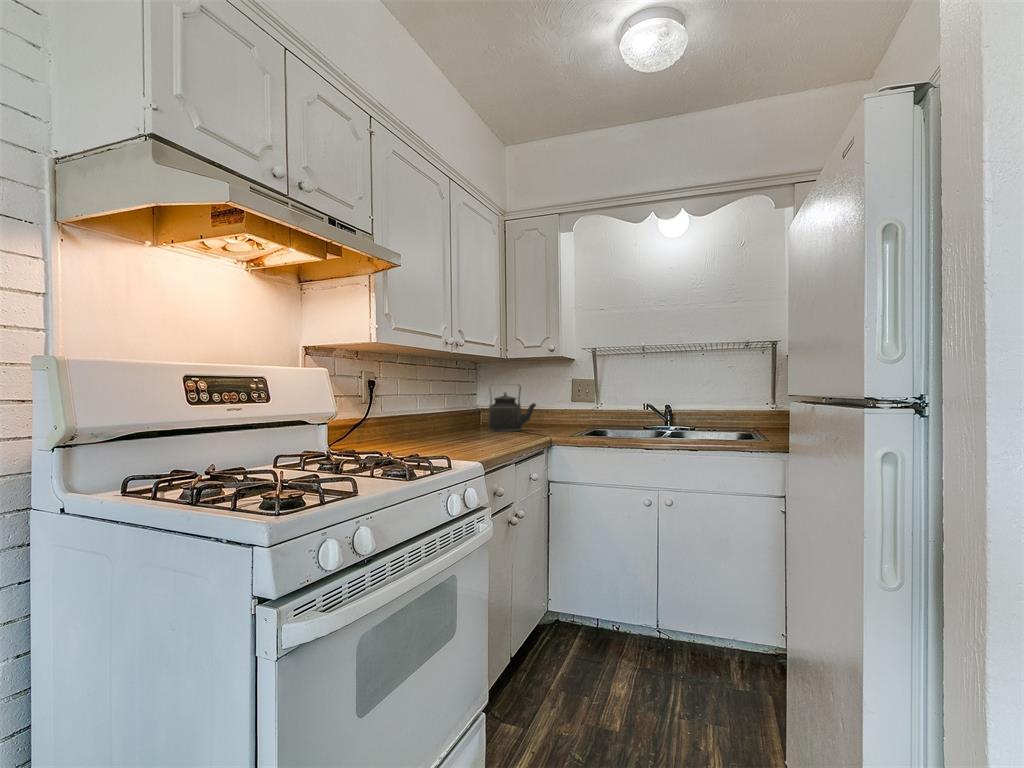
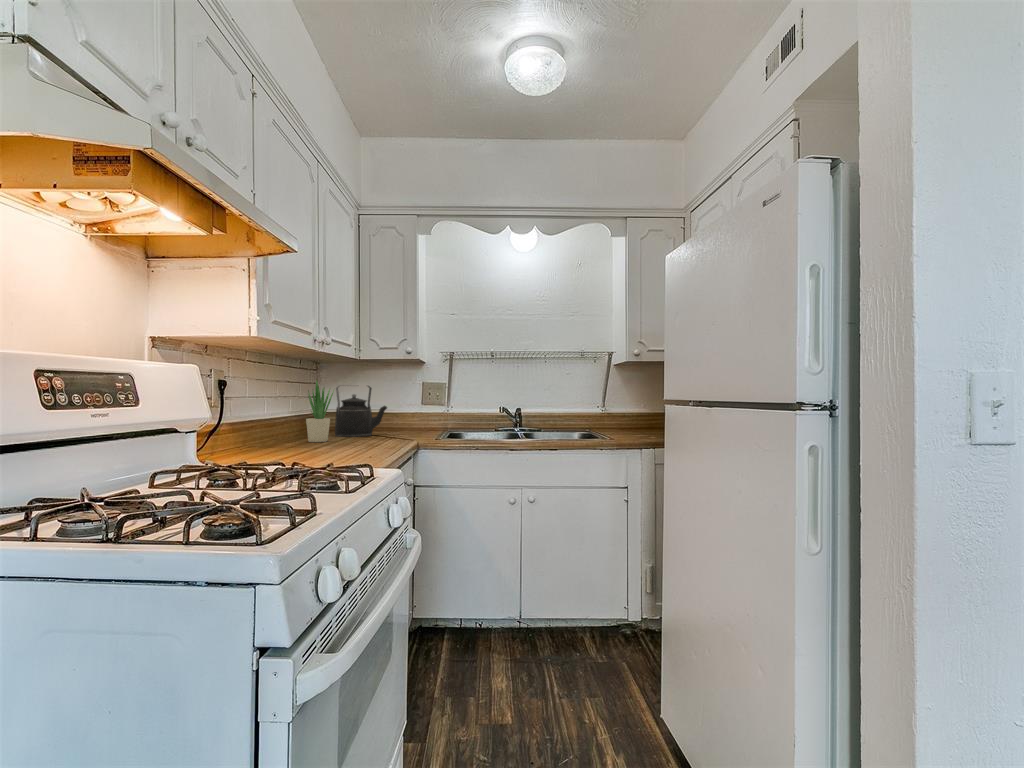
potted plant: none [454,377,478,436] -> present [306,379,334,442]

